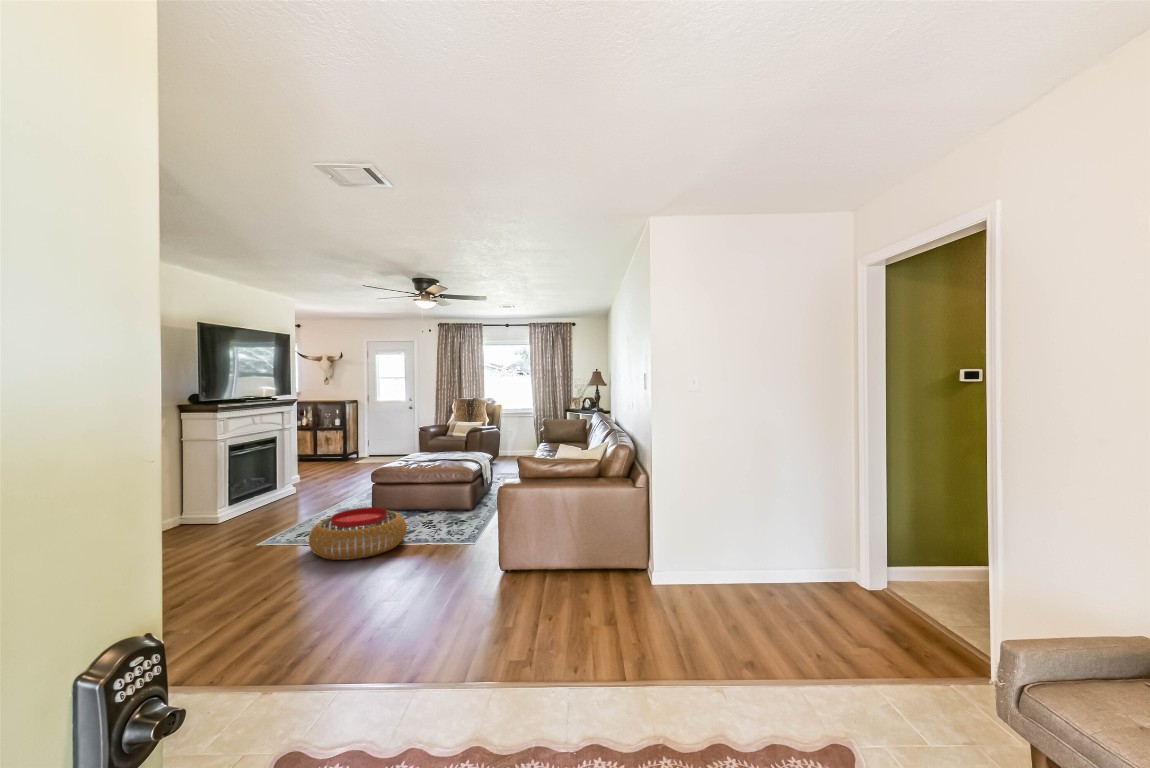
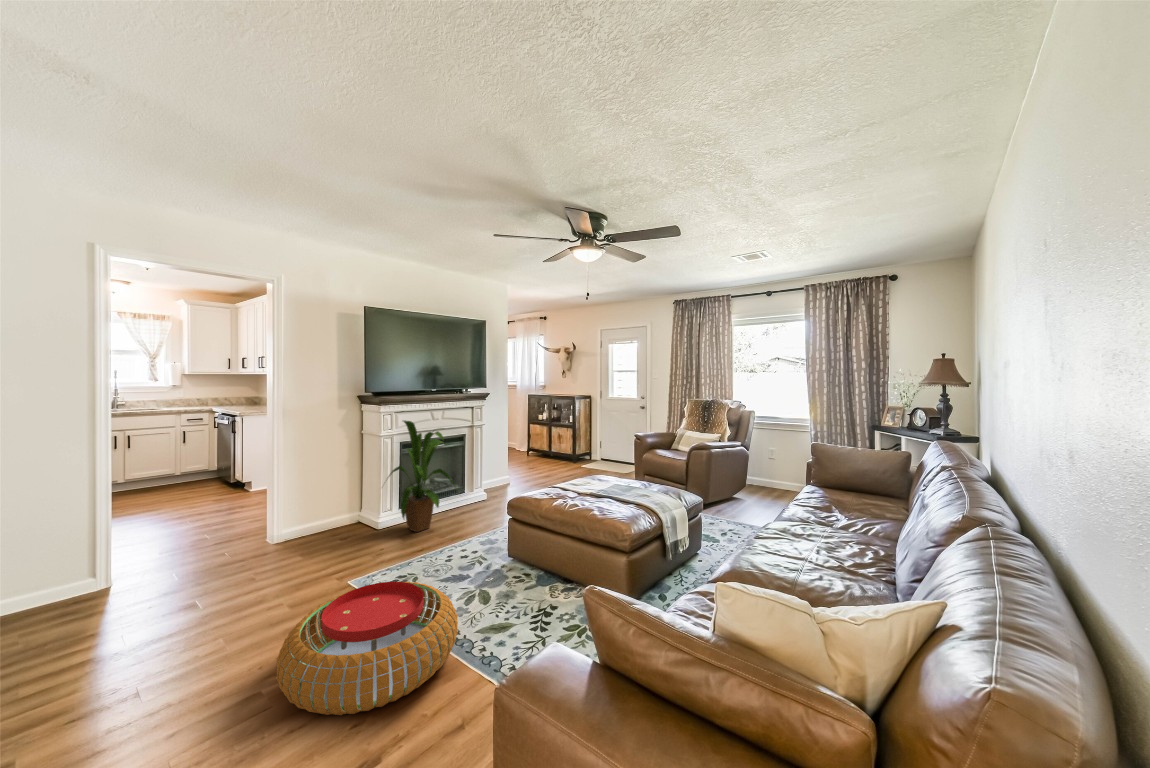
house plant: none [238,422,309,514] -> present [389,421,454,532]

